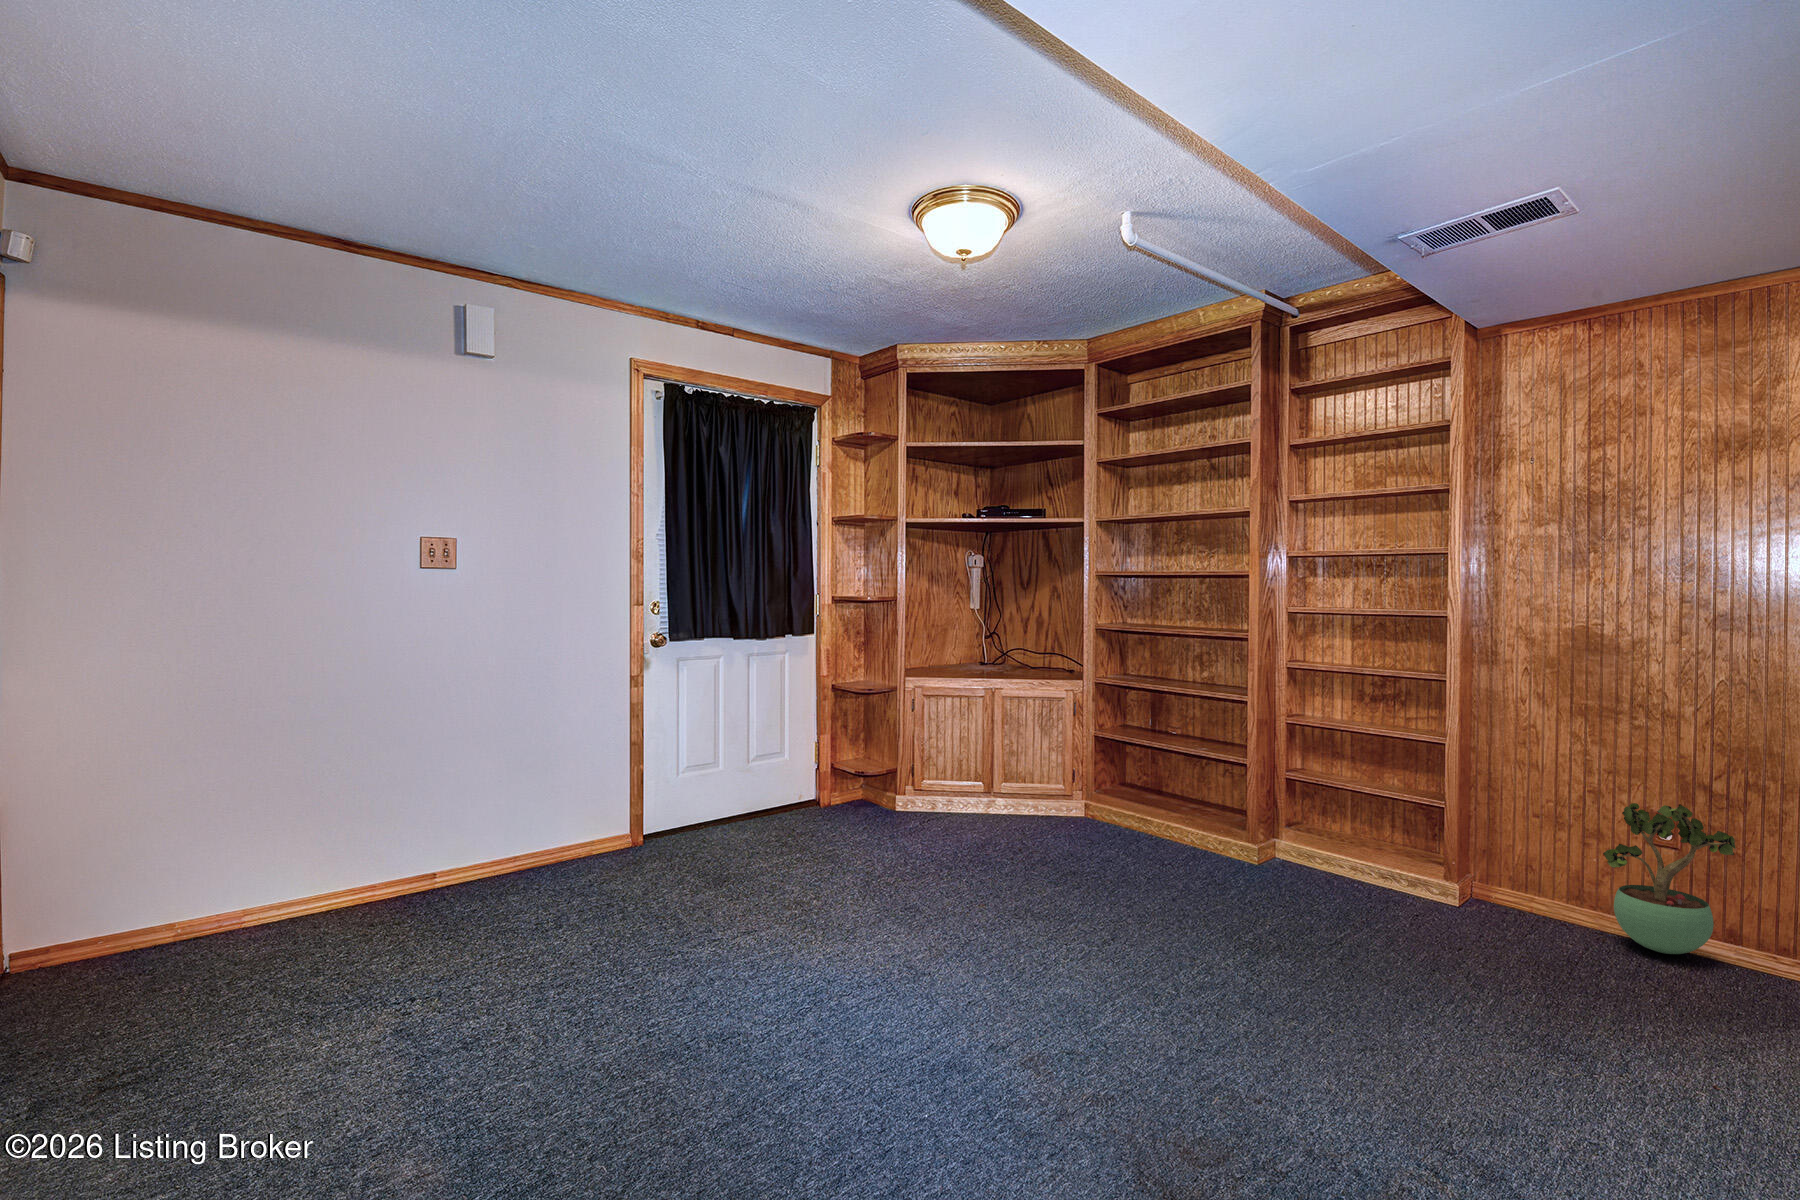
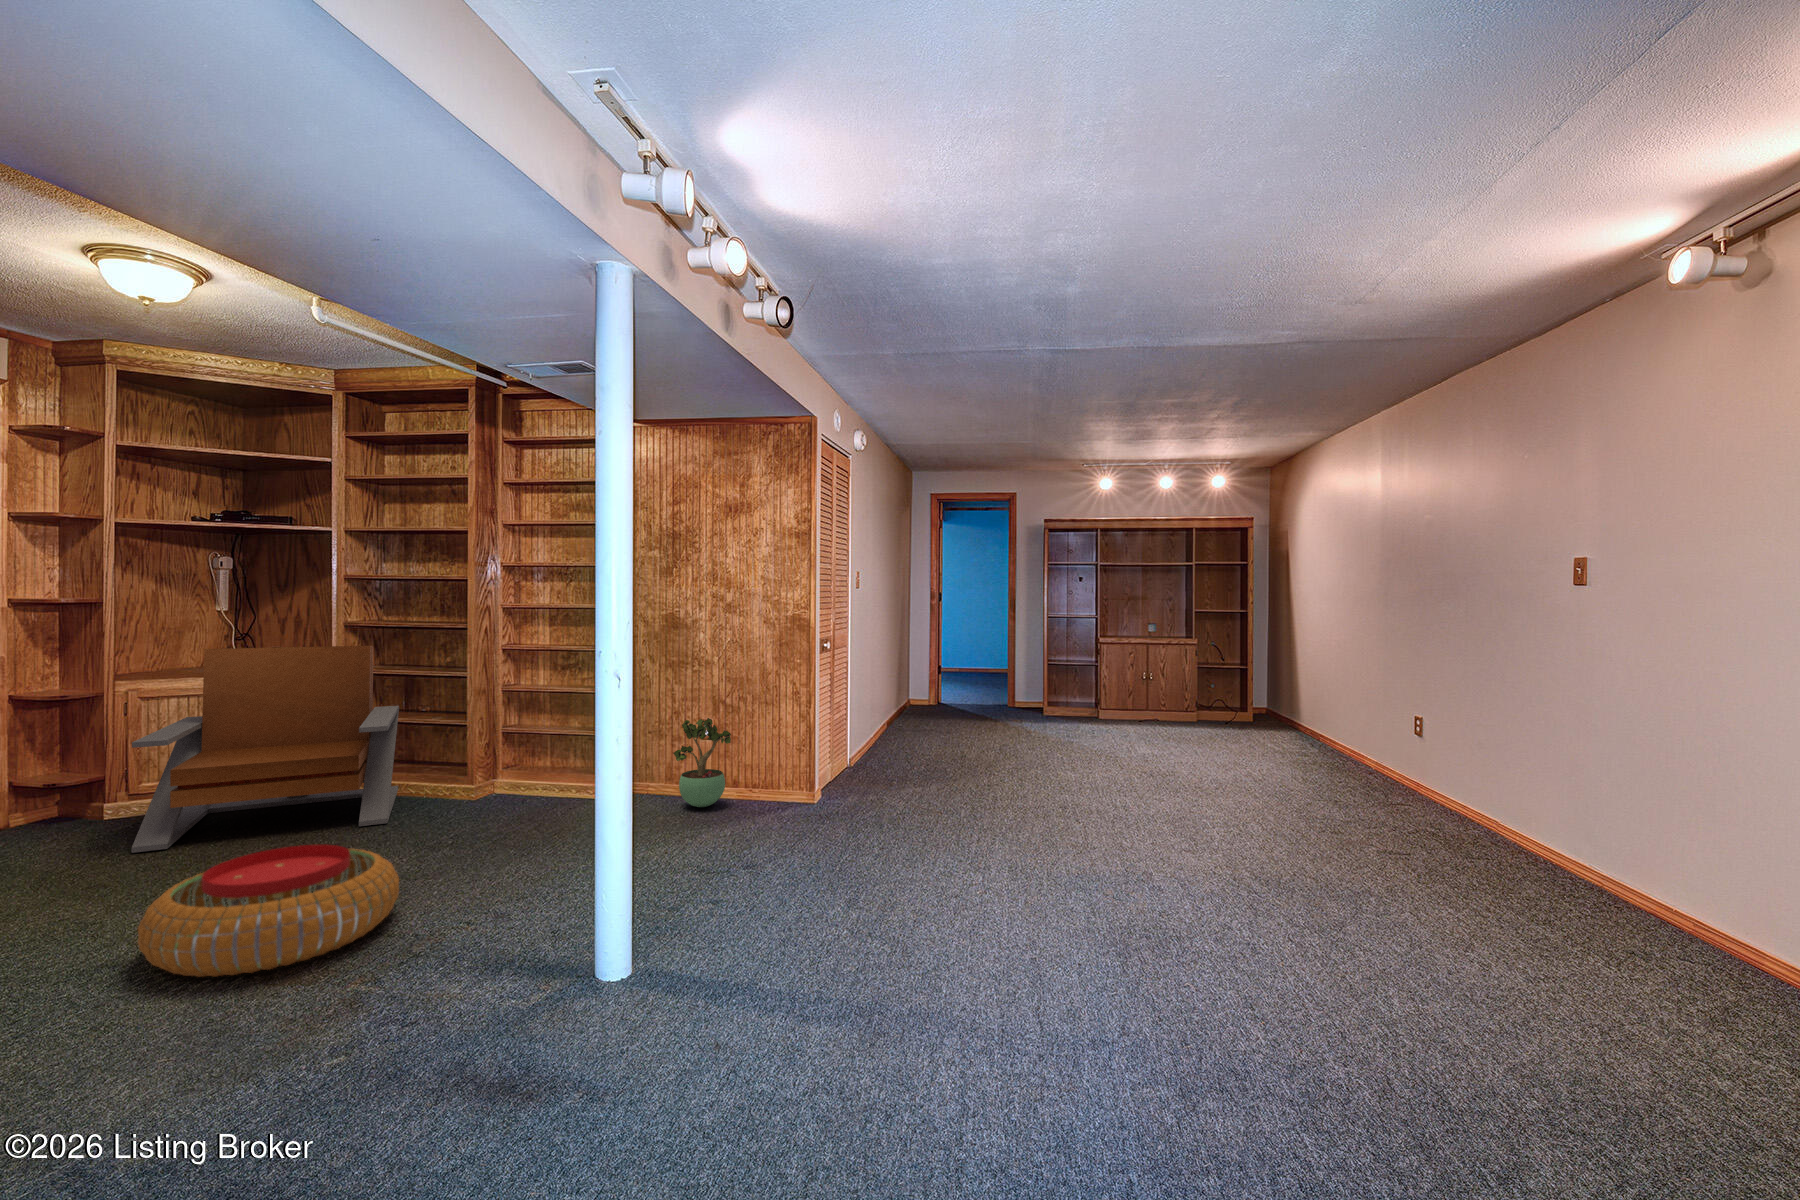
lounge chair: none [943,651,1178,880] -> present [132,646,399,853]
pouf: none [1028,919,1308,1106] -> present [137,844,399,977]

